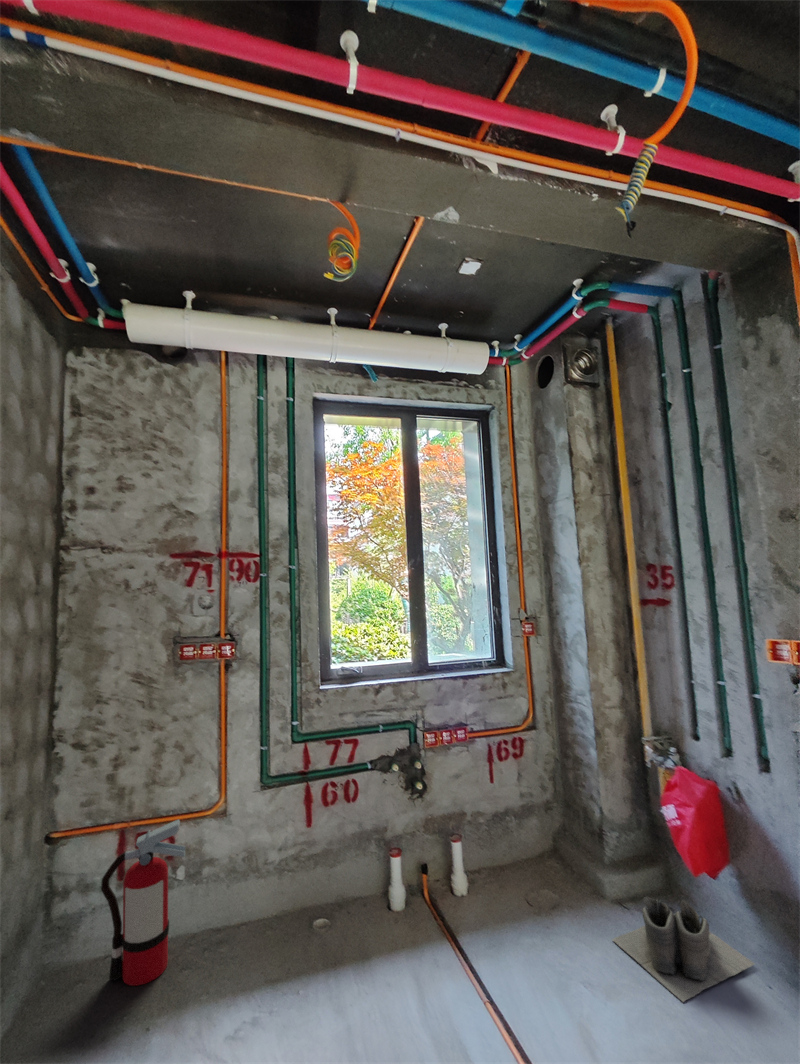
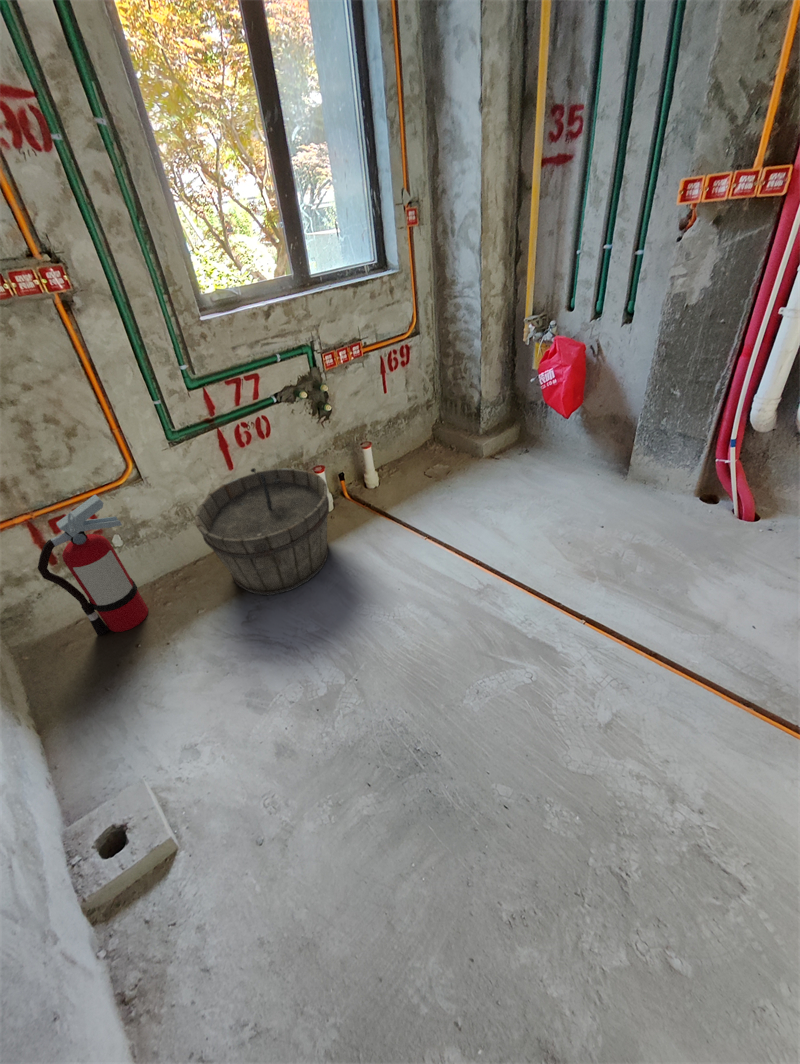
wooden bucket: none [240,832,379,1006] -> present [195,468,329,595]
boots: present [612,897,755,1002] -> none [498,439,589,499]

